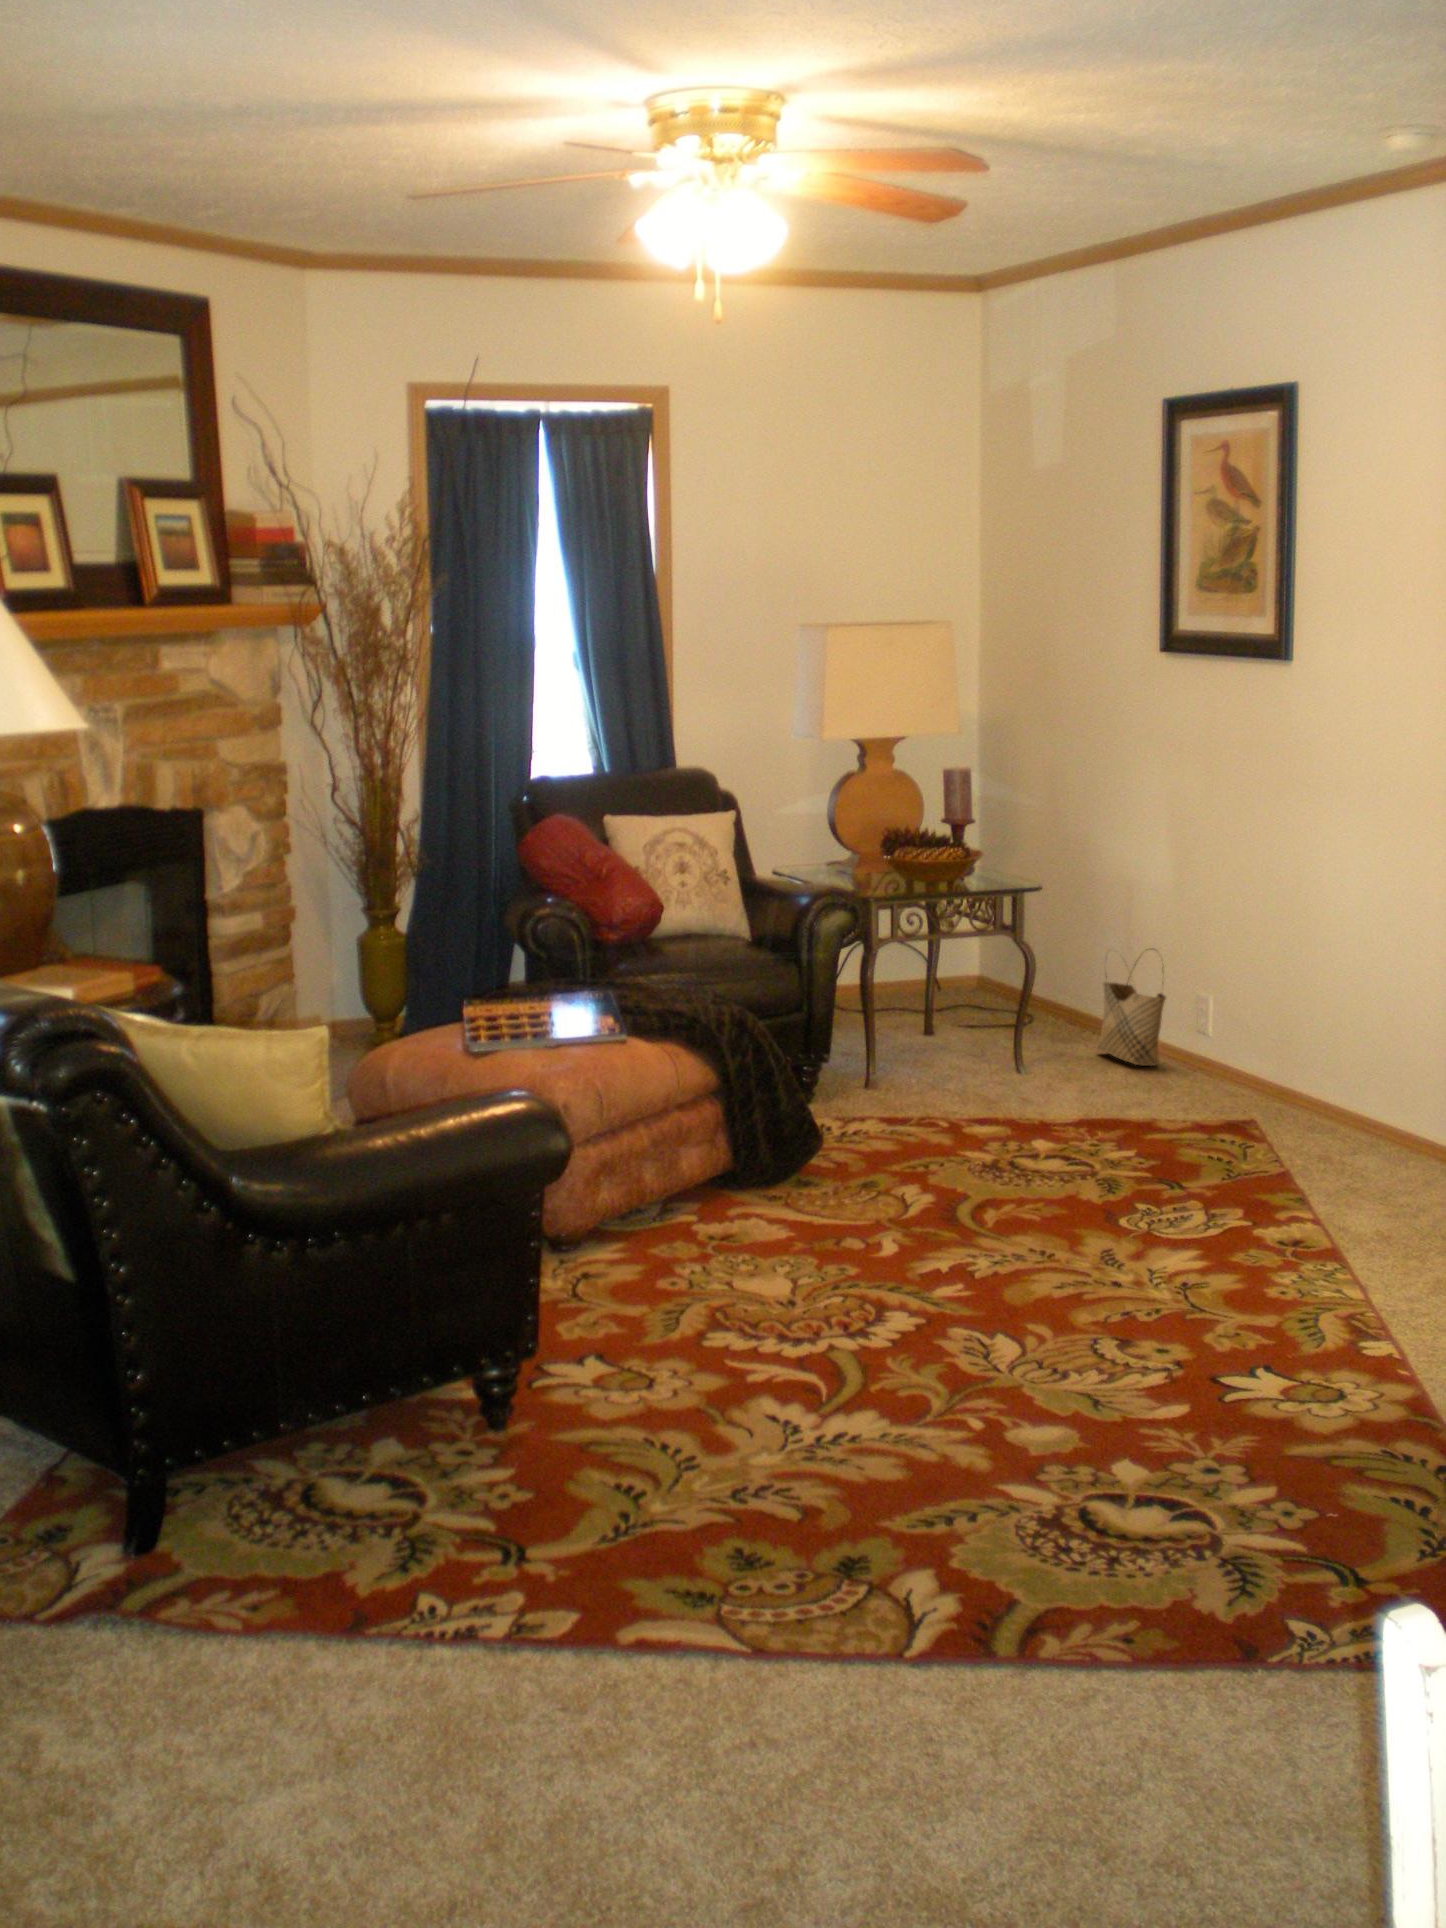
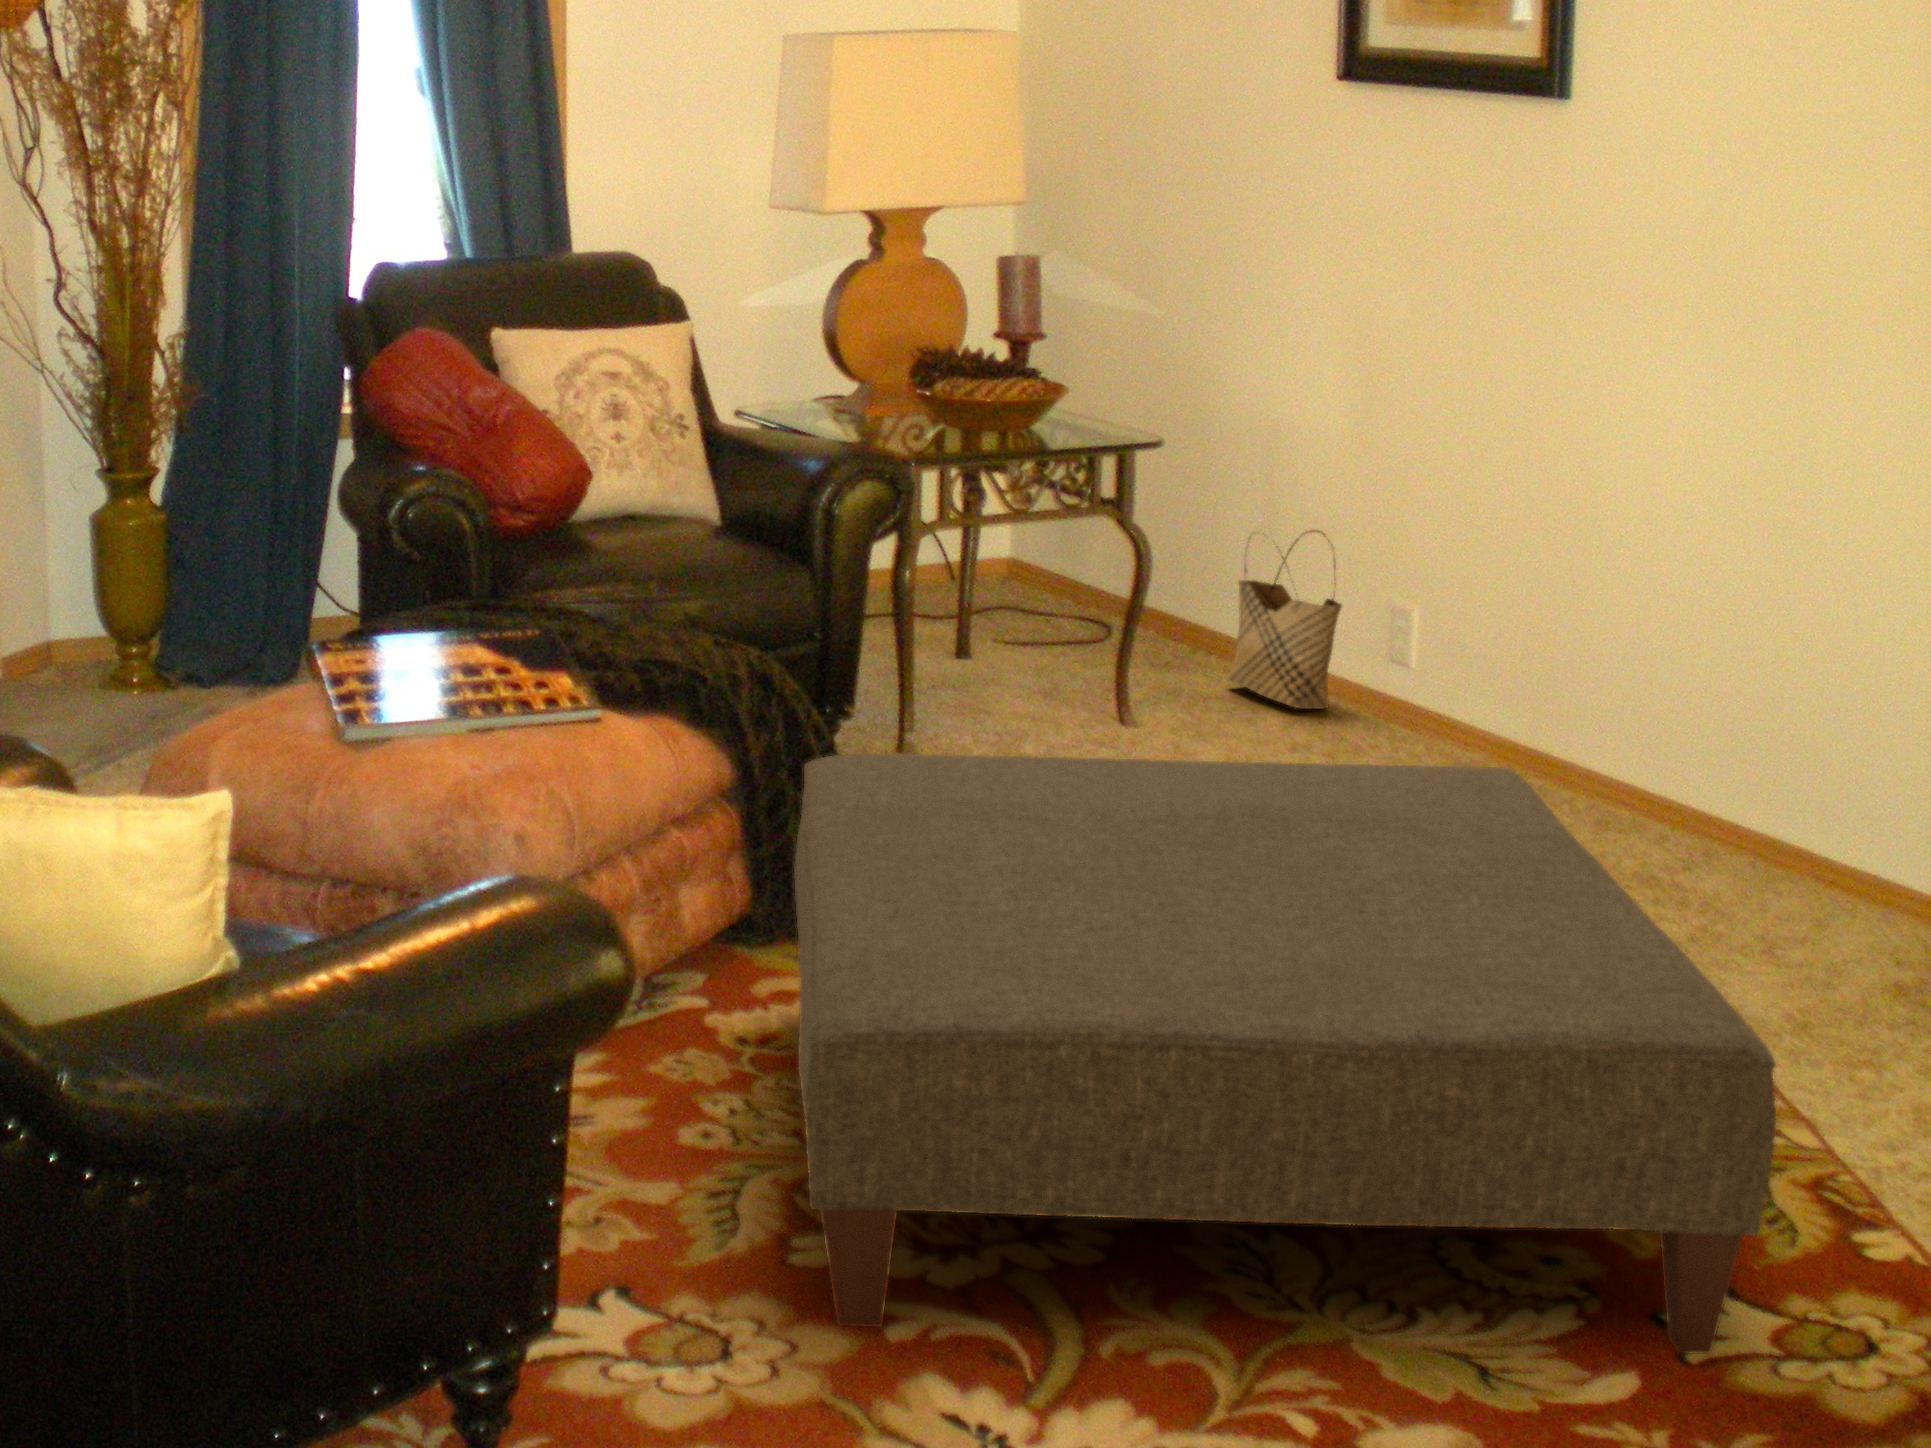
ottoman: none [697,1063,1266,1397] -> present [794,753,1776,1354]

